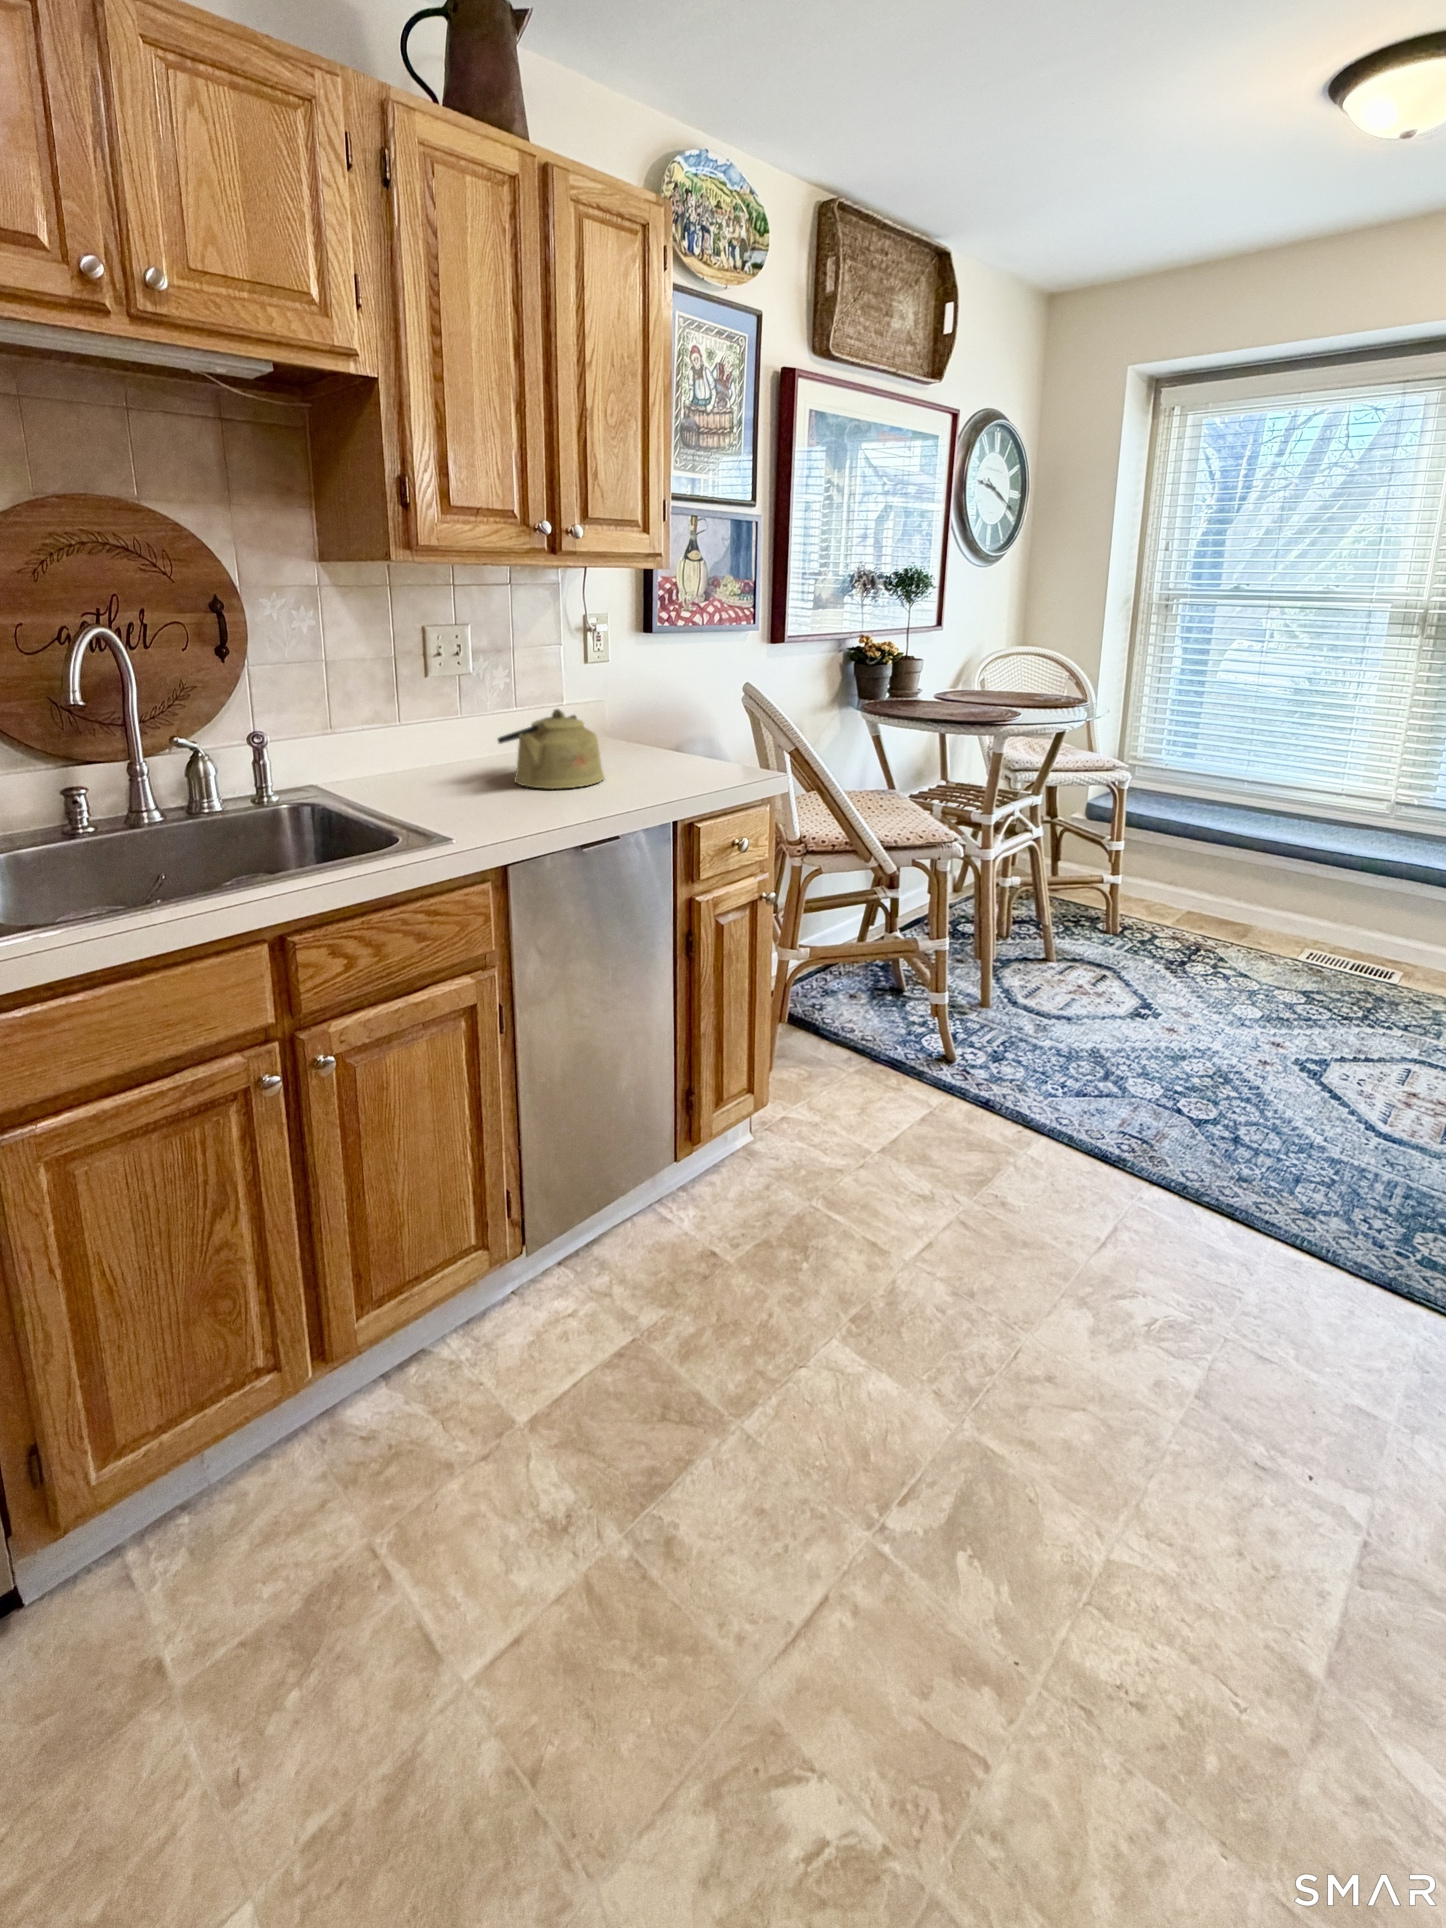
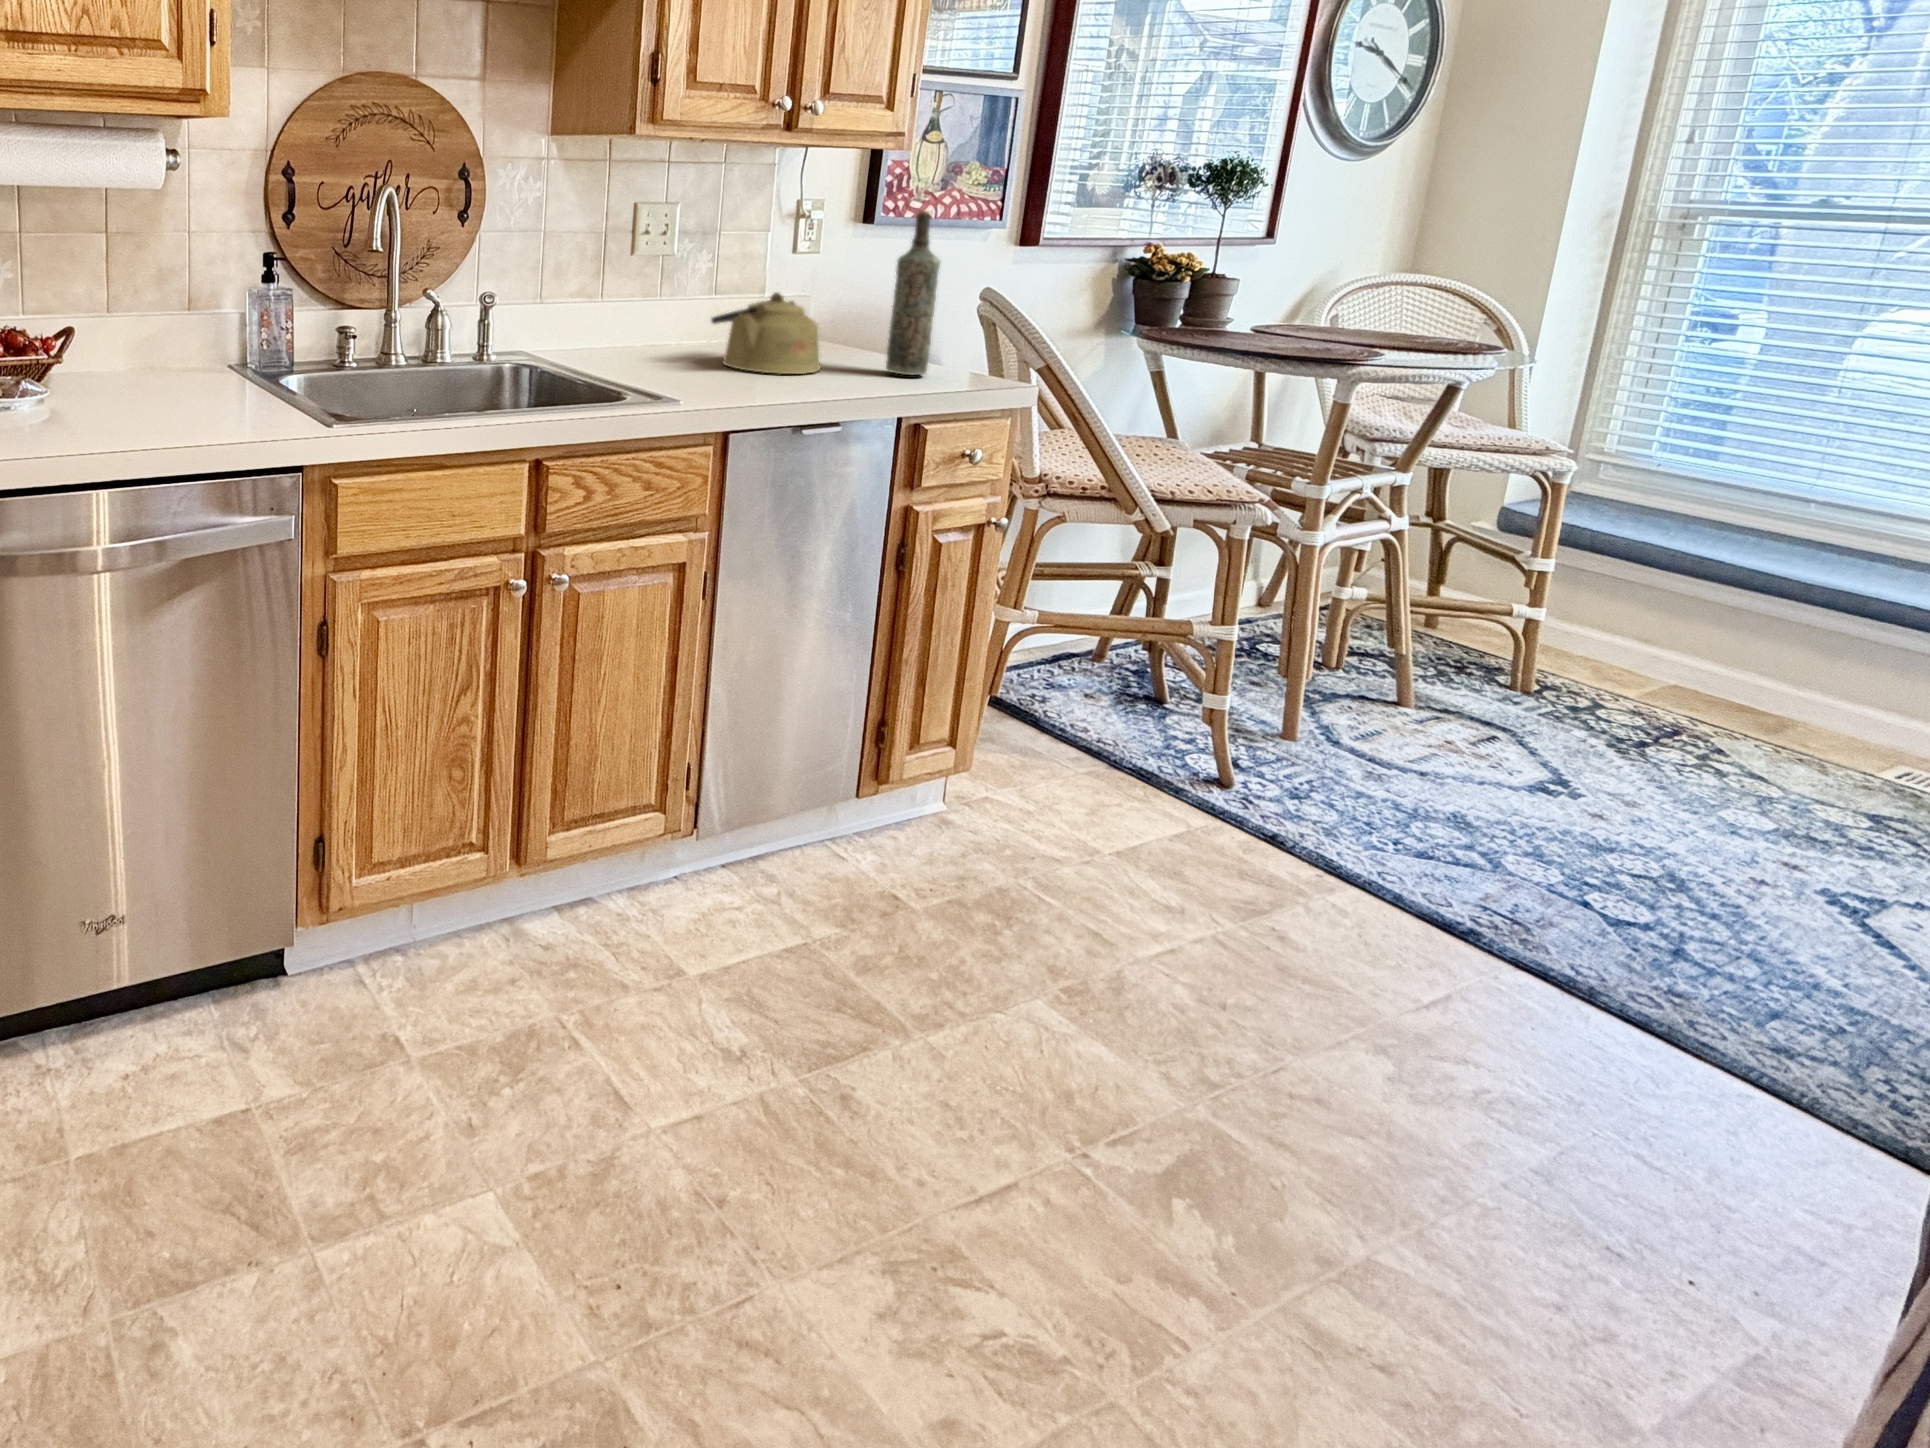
bottle: none [661,626,697,777] -> present [886,211,940,375]

